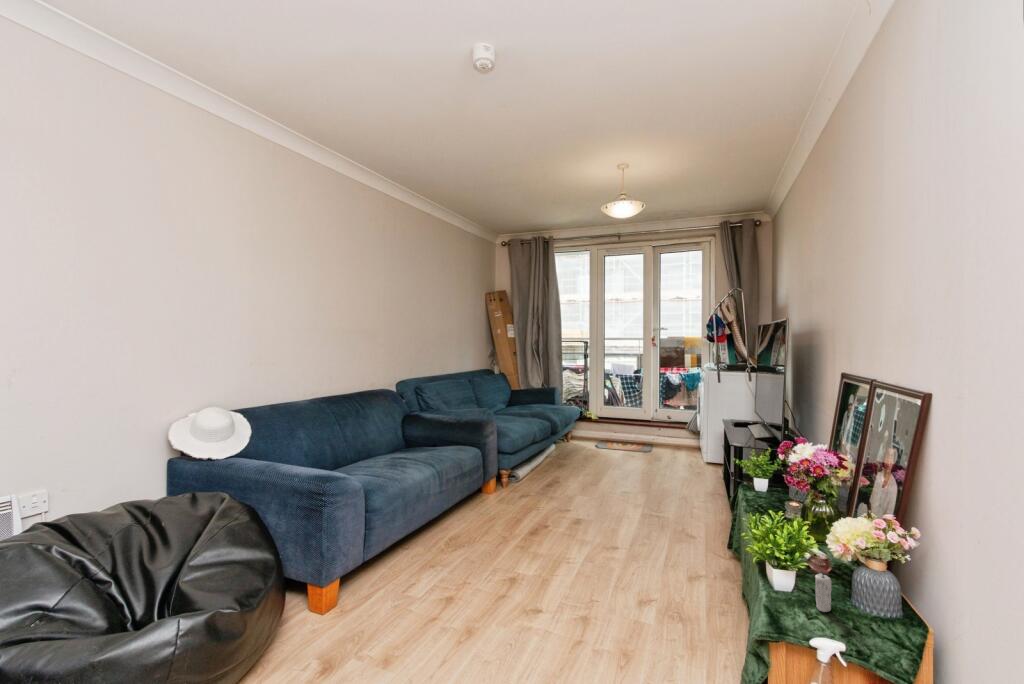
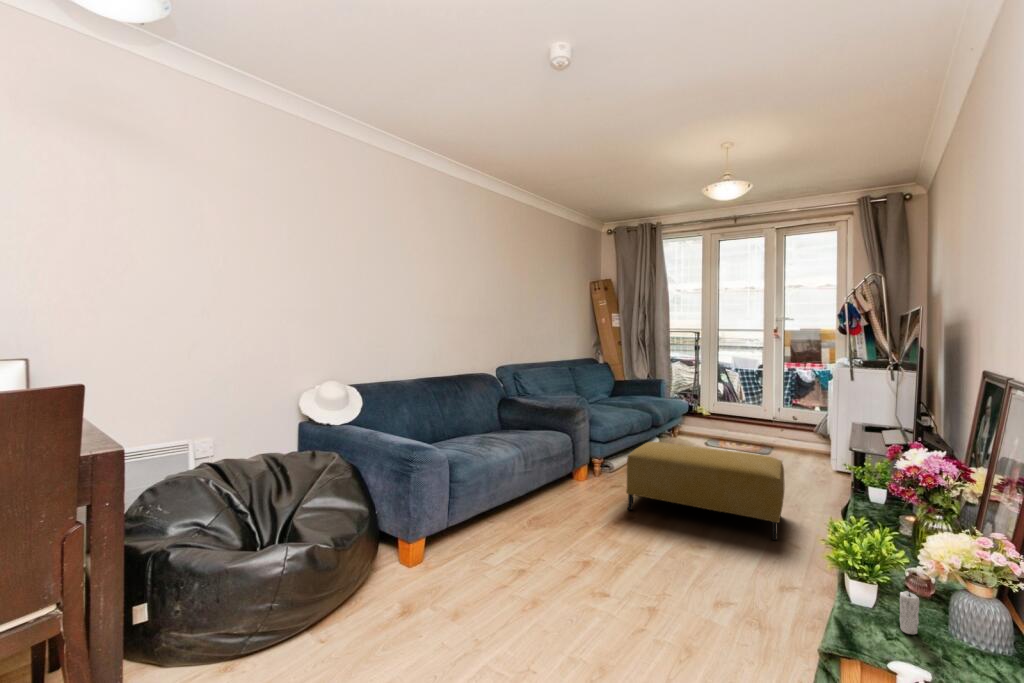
ottoman: none [539,450,680,533] -> present [626,442,785,540]

